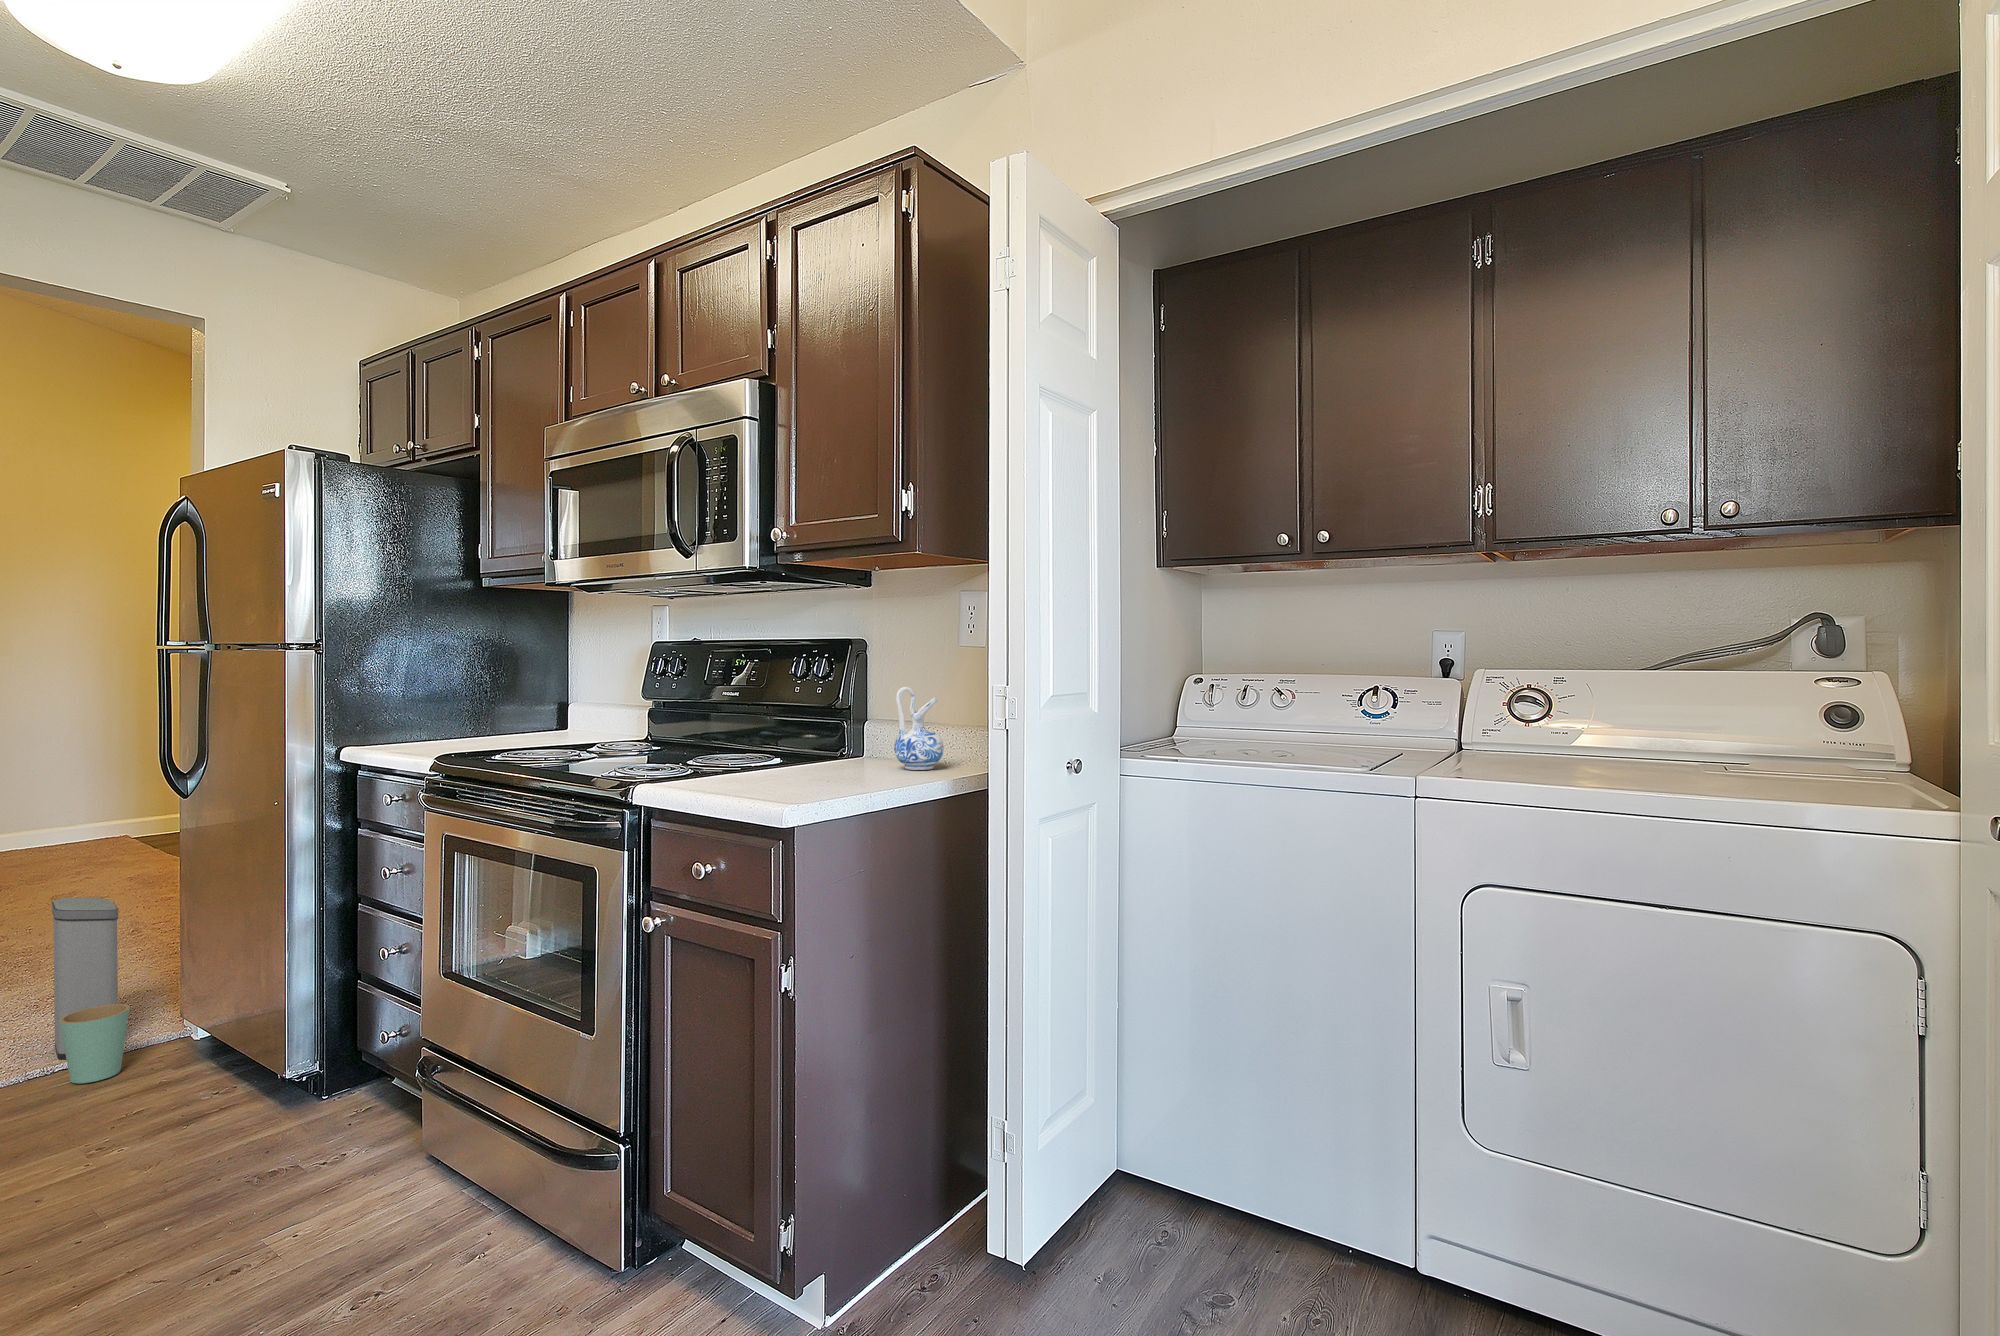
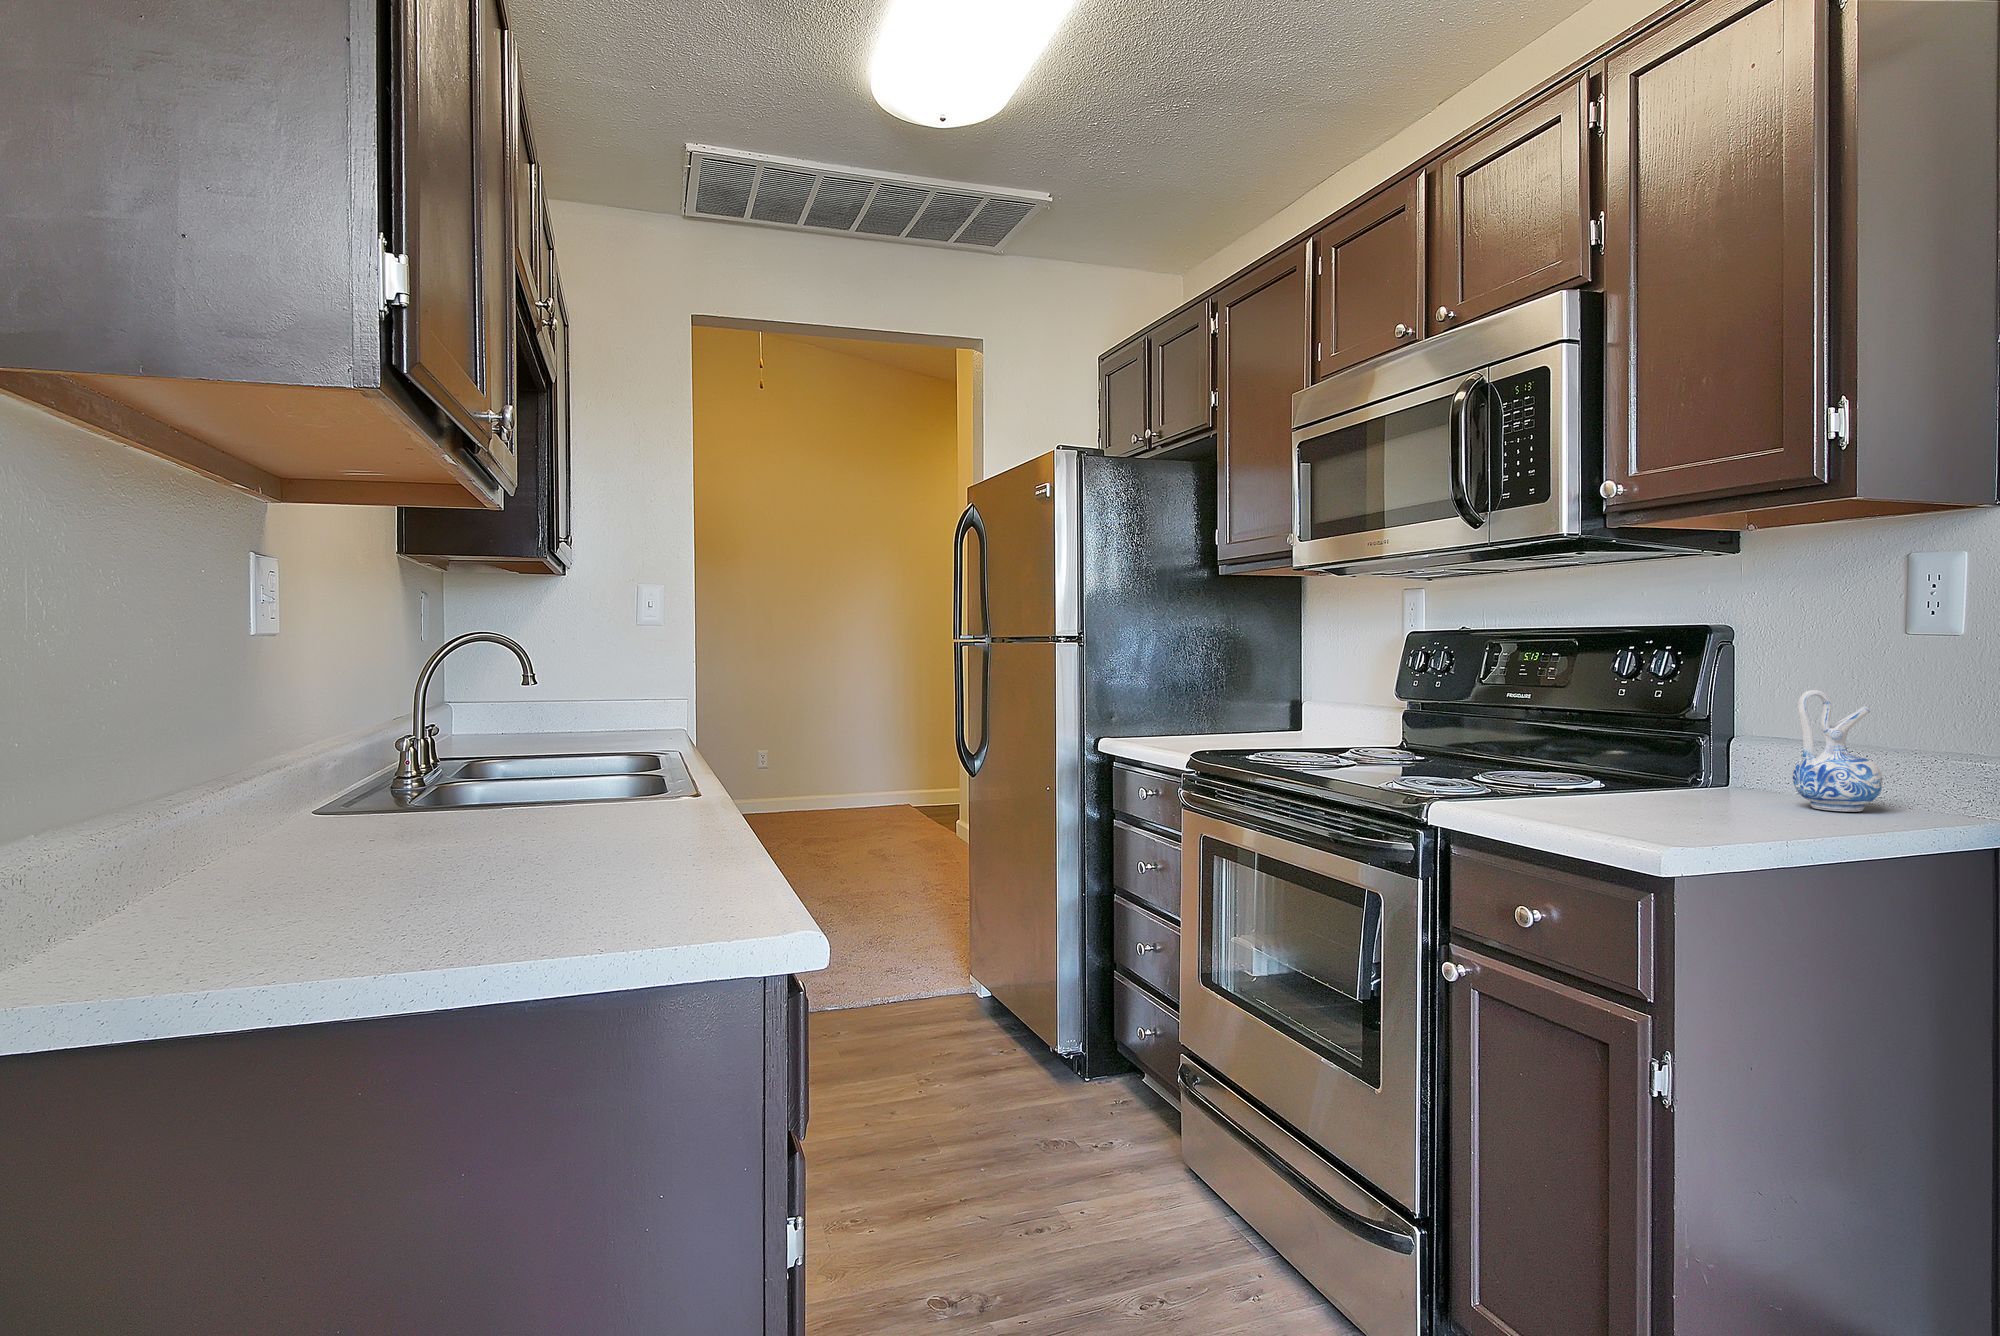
trash can: present [52,898,130,1083] -> none [884,857,938,1020]

